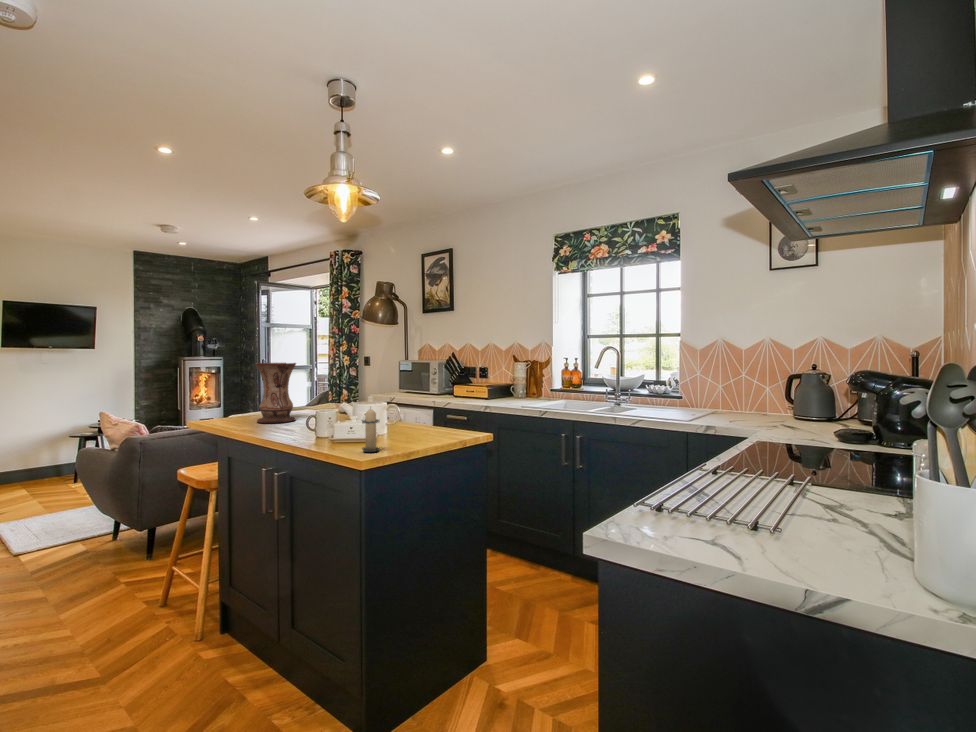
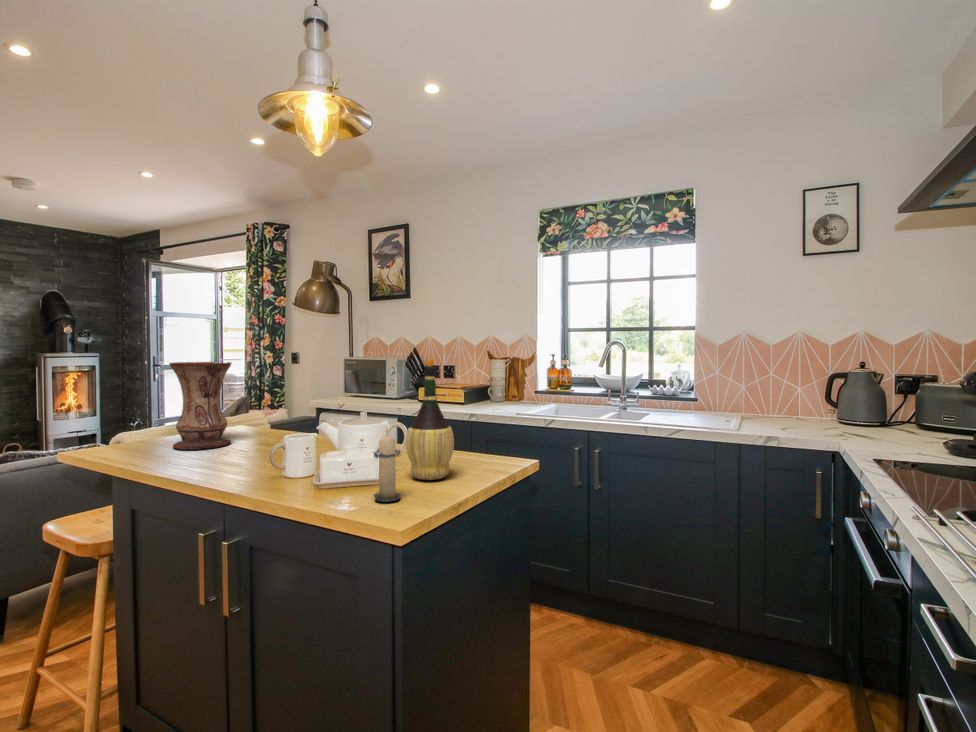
wine bottle: none [393,360,426,443] -> present [406,359,454,480]

